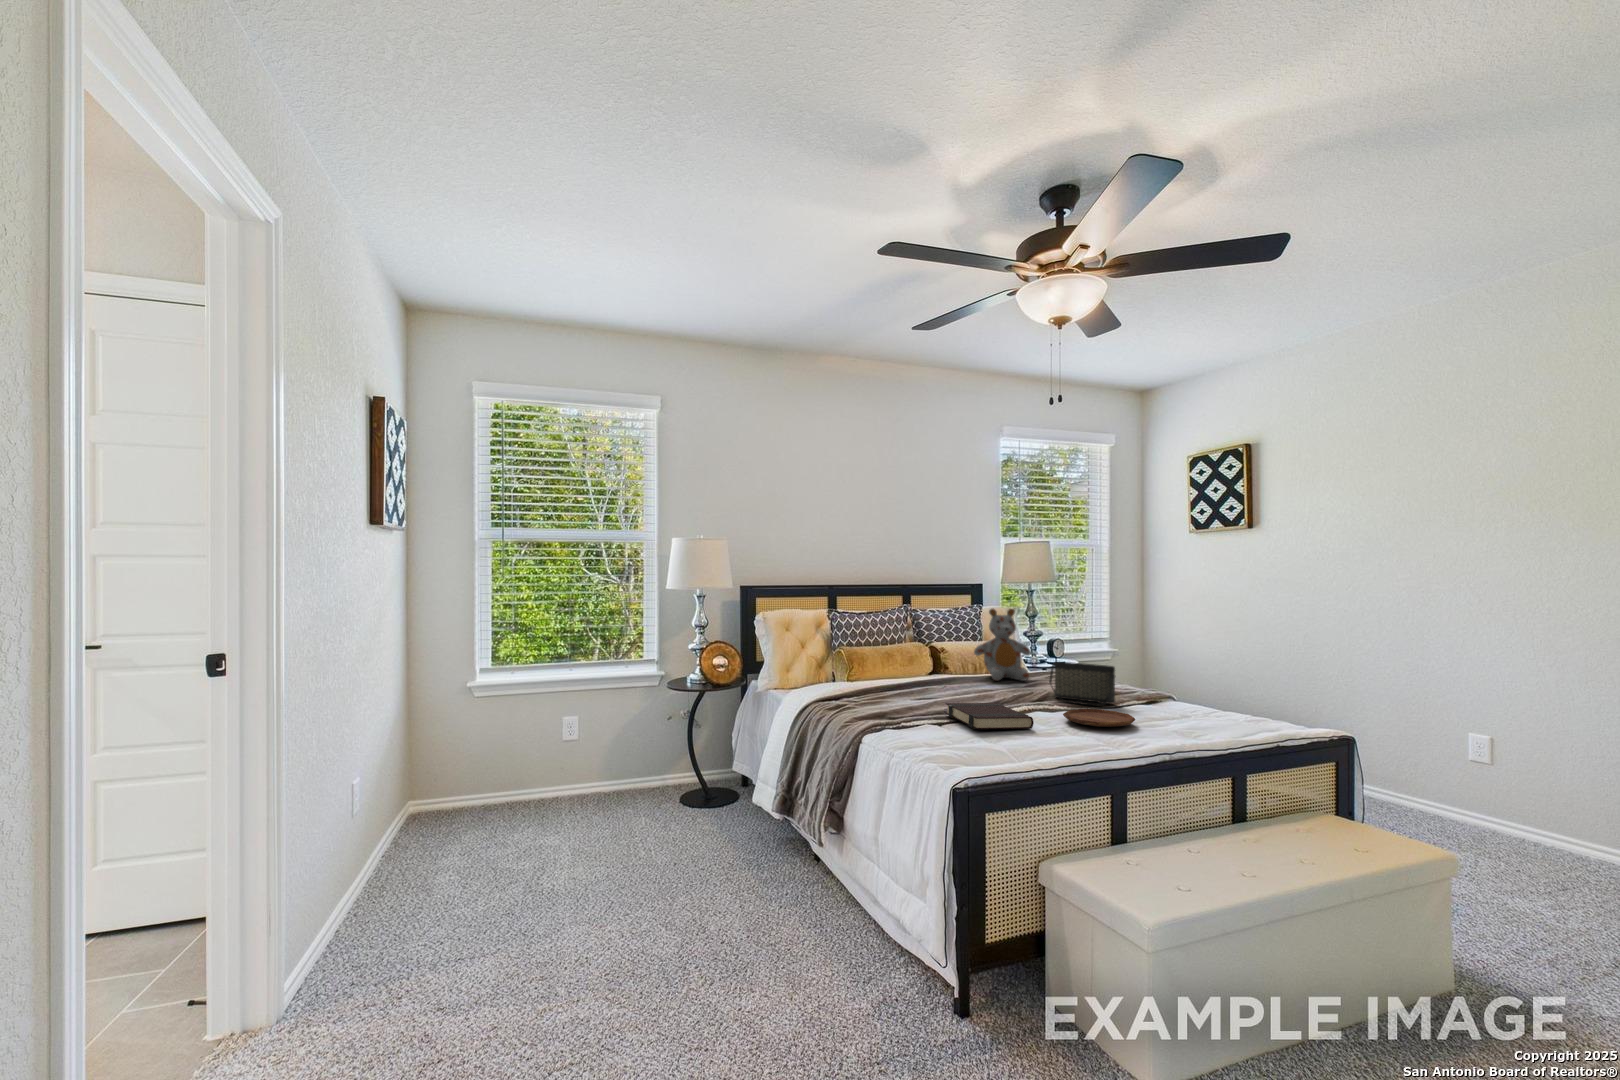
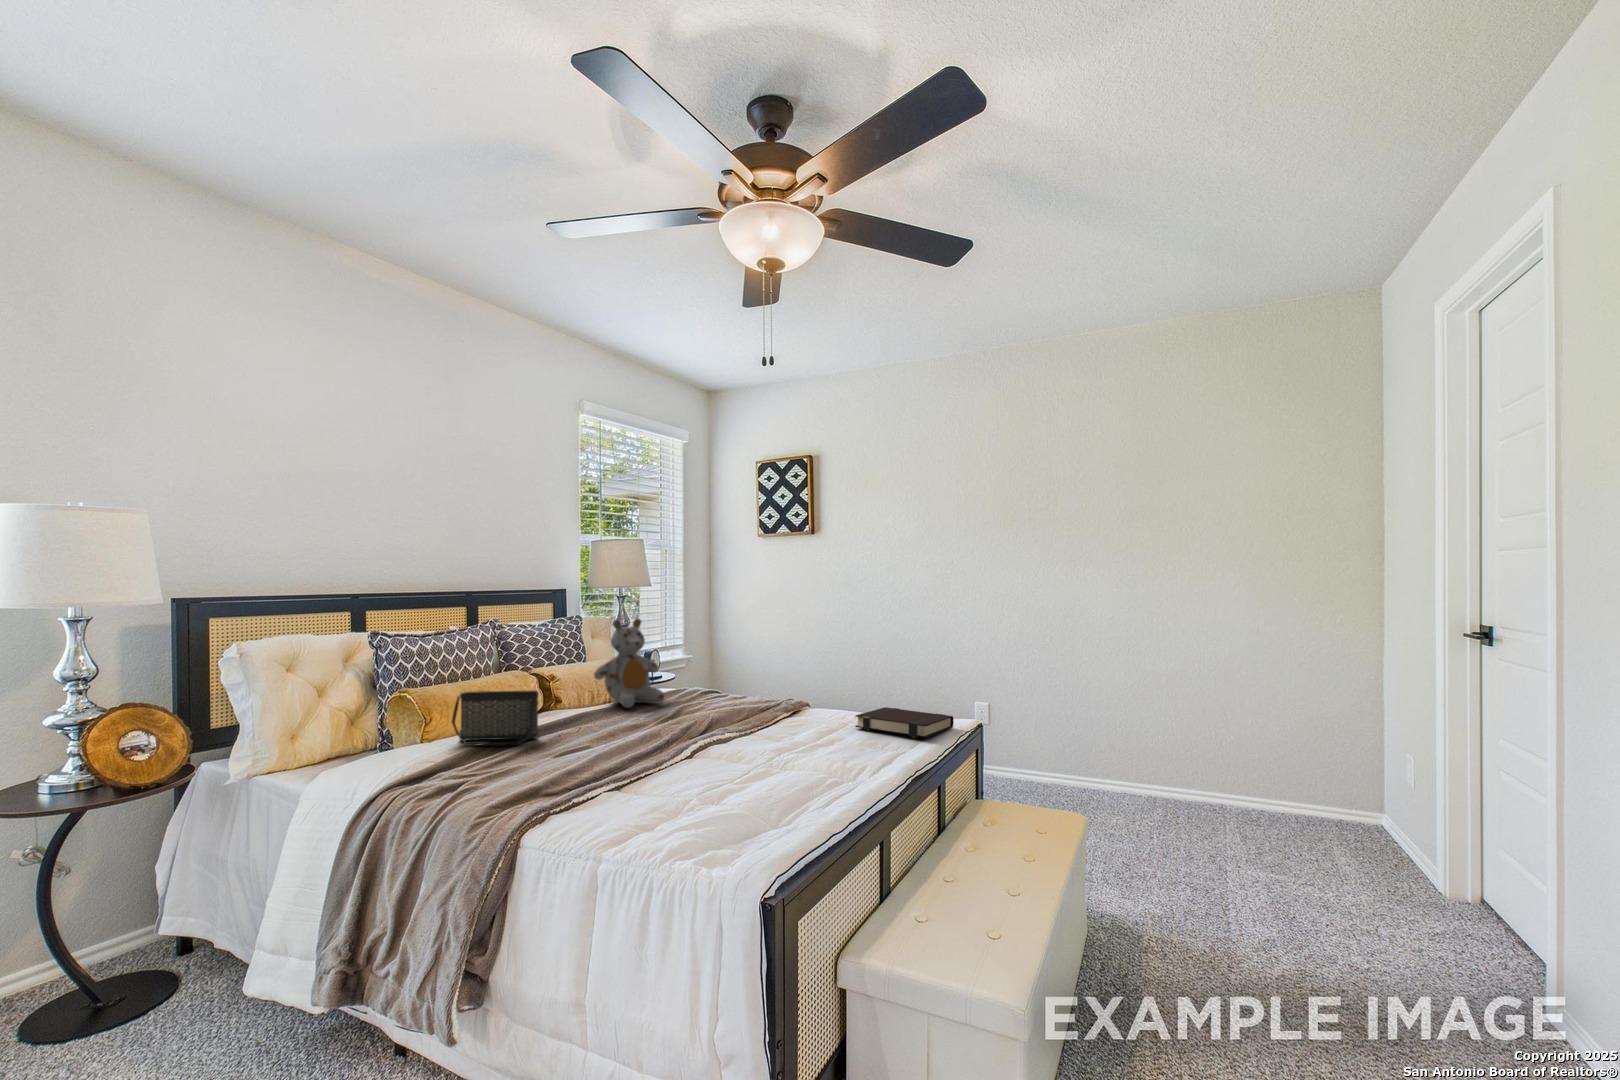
handbag: present [1049,662,1115,706] -> present [452,690,538,746]
book: present [946,703,1034,729] -> present [855,707,954,738]
tray: present [1063,709,1135,727] -> none [758,728,834,751]

